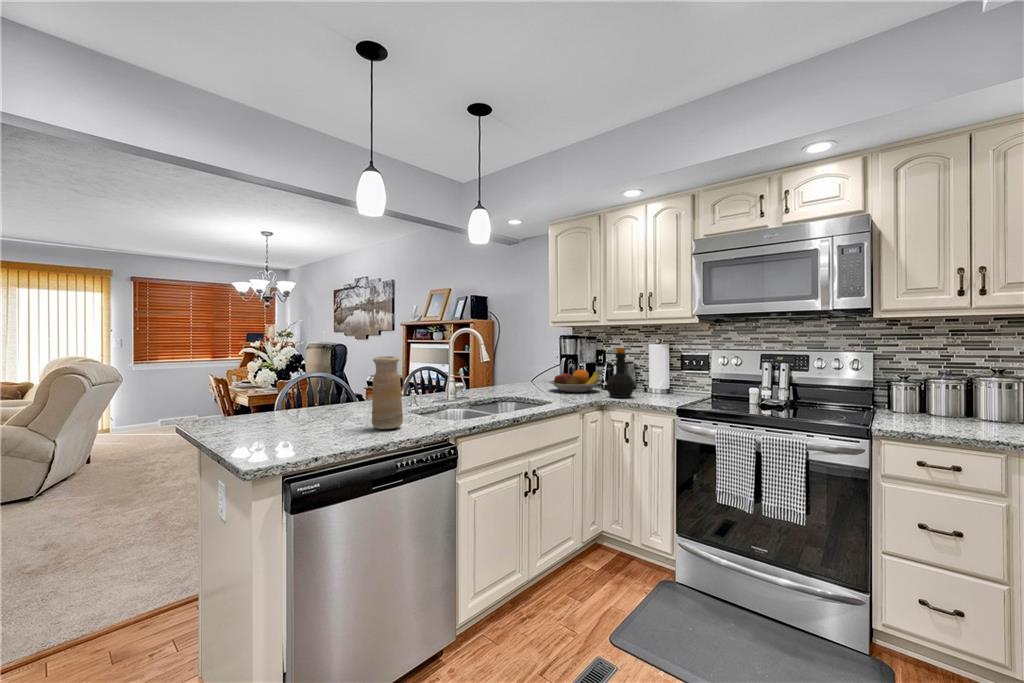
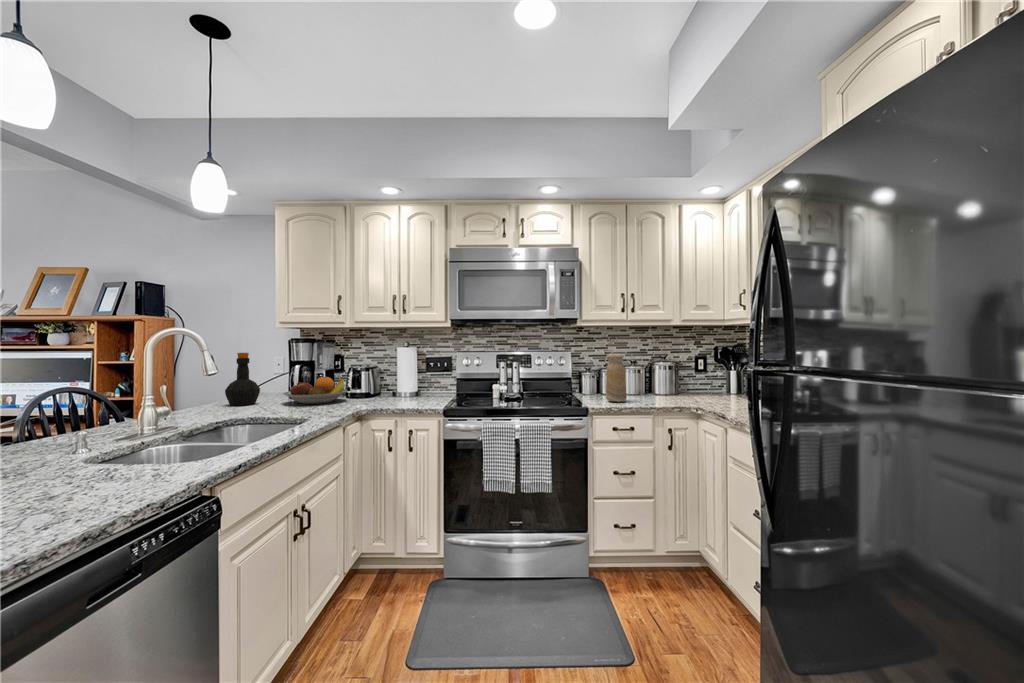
bottle: present [606,348,635,398] -> present [225,353,260,406]
vase: present [372,356,403,429] -> present [606,354,627,402]

